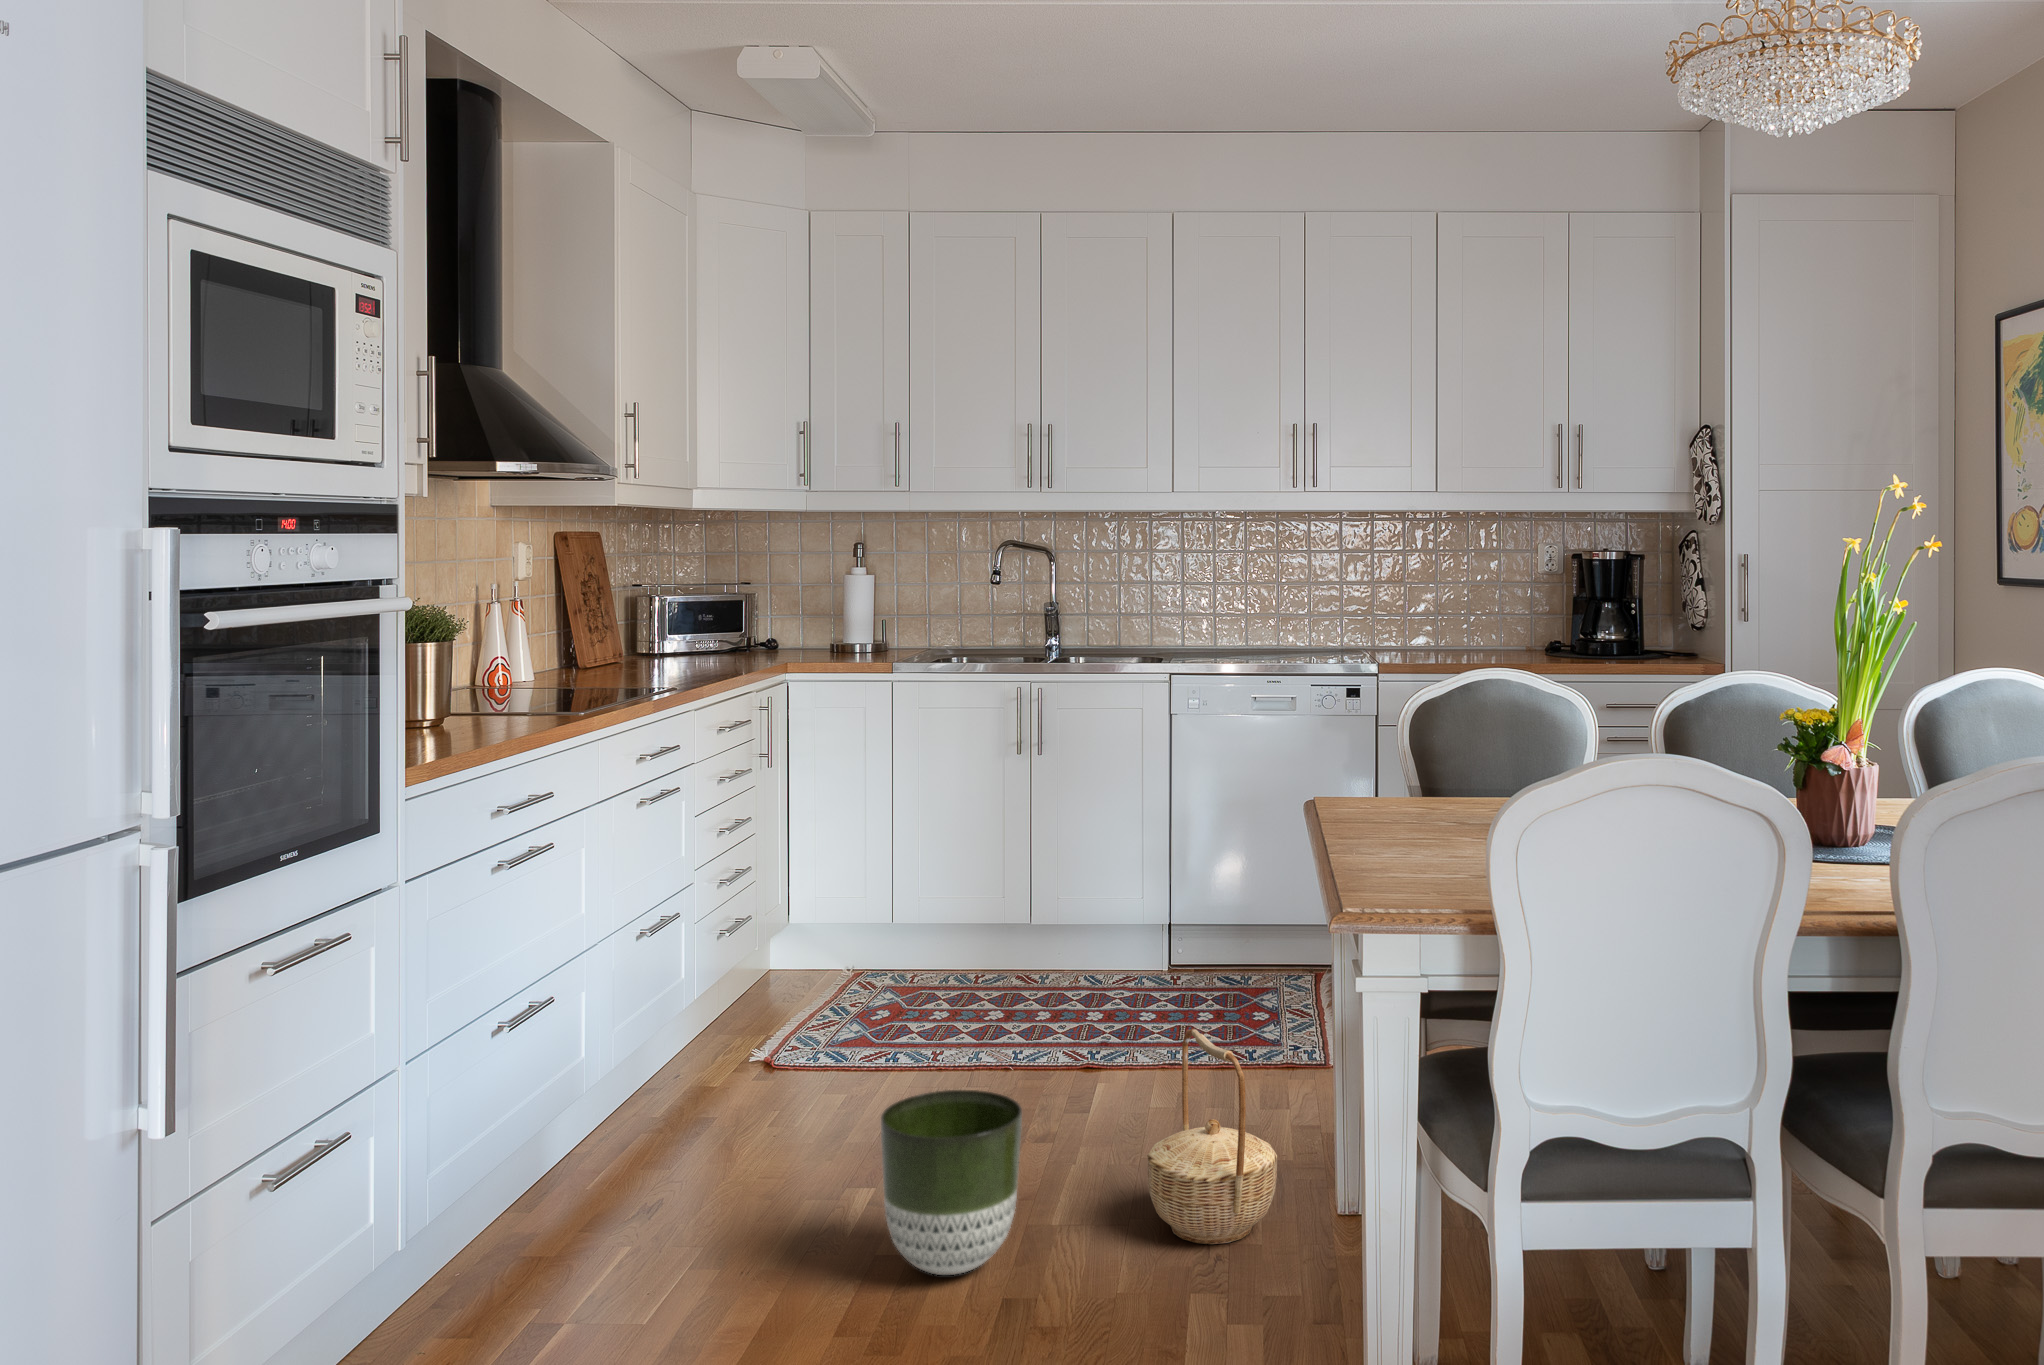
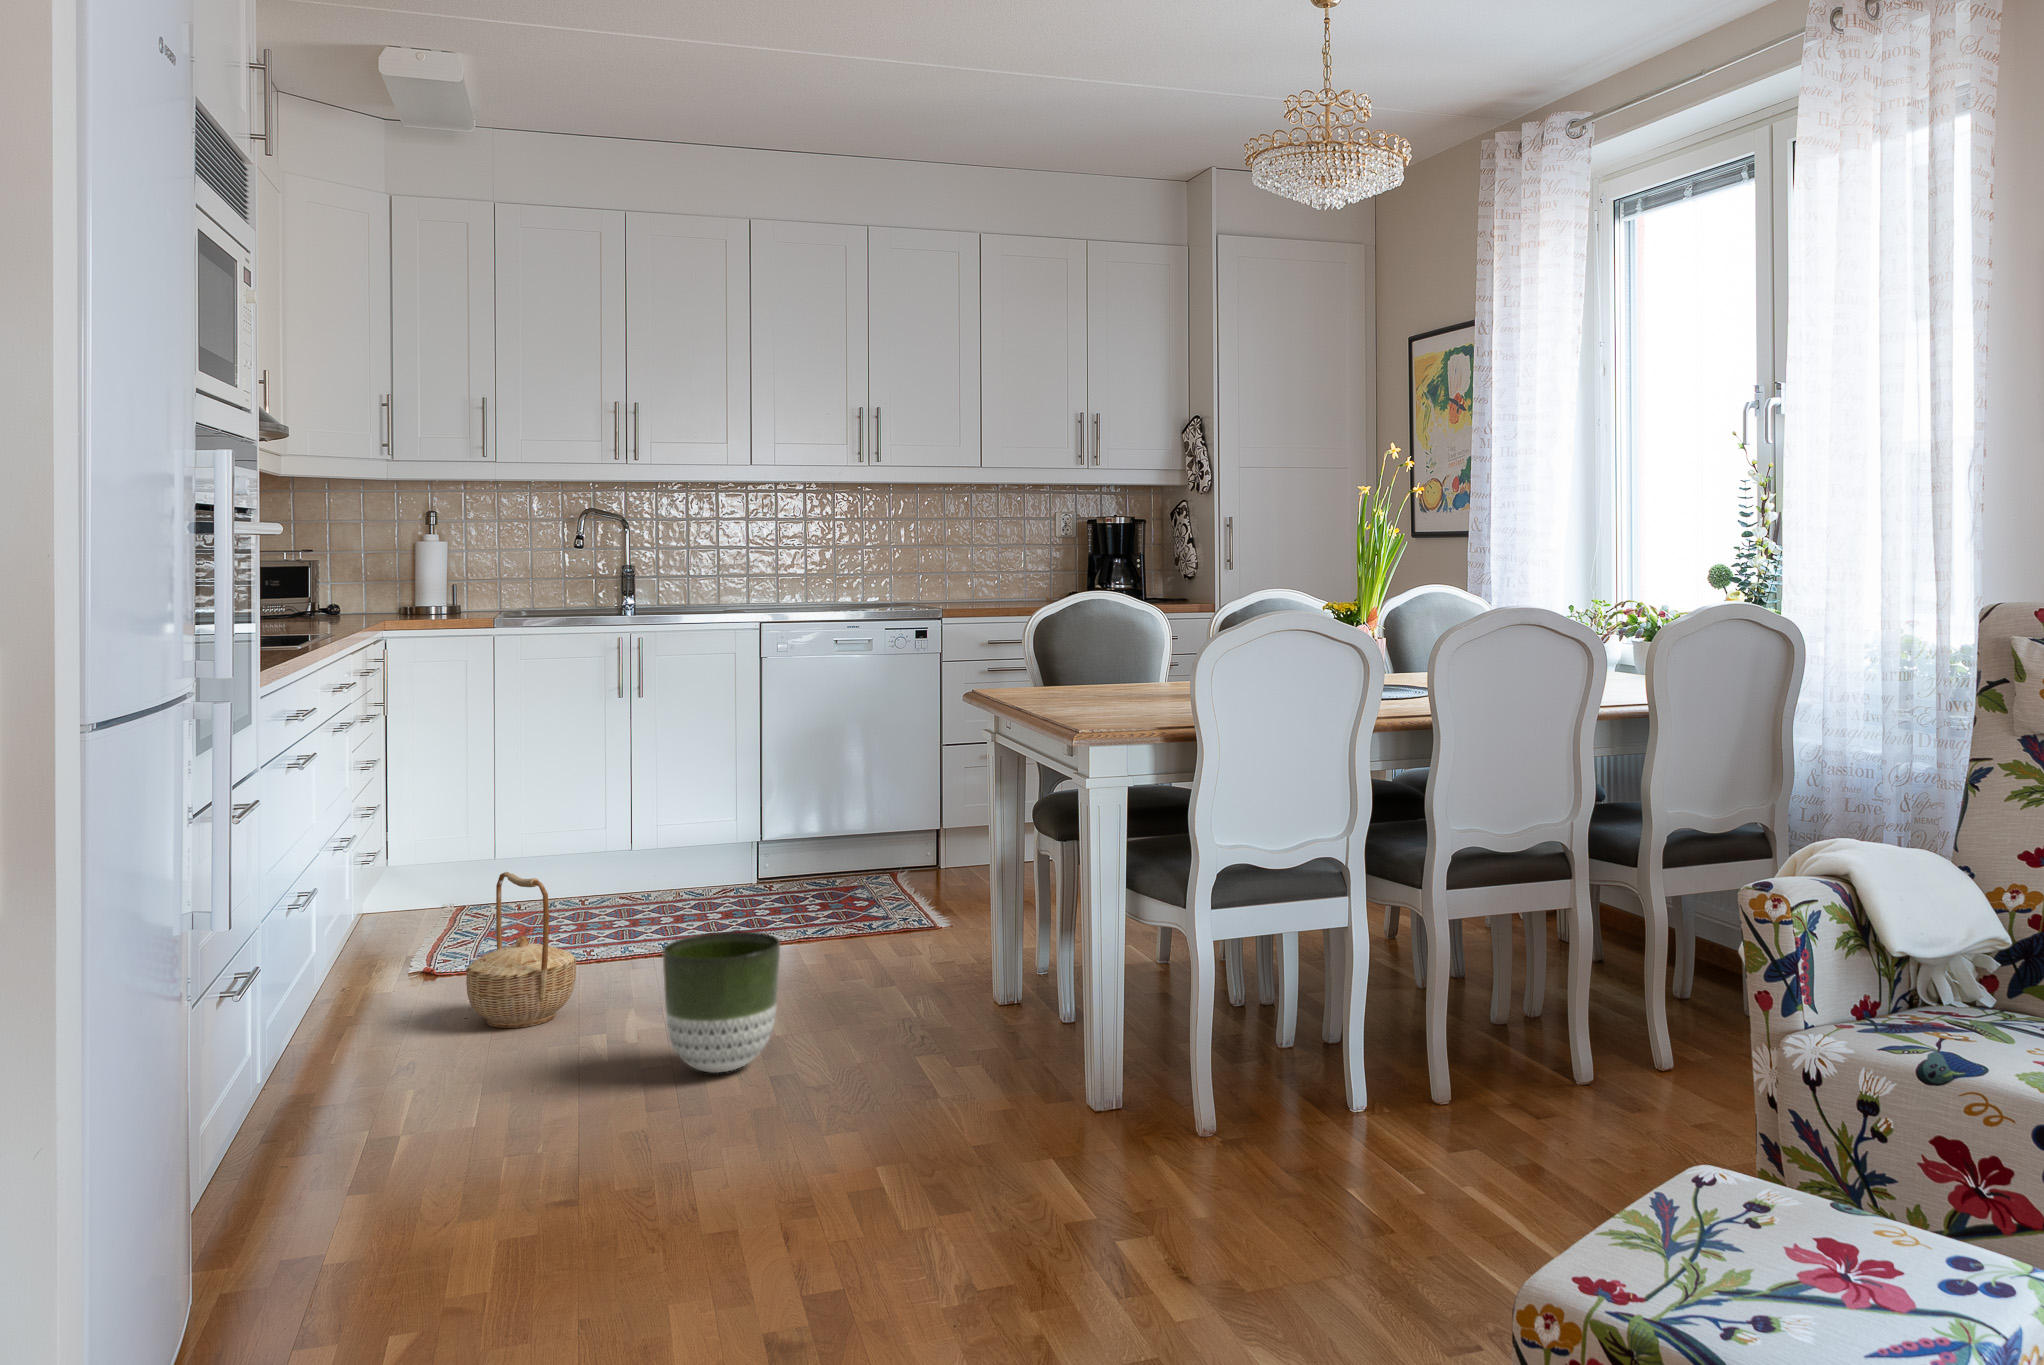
basket: present [1147,1029,1277,1244] -> present [466,872,576,1028]

